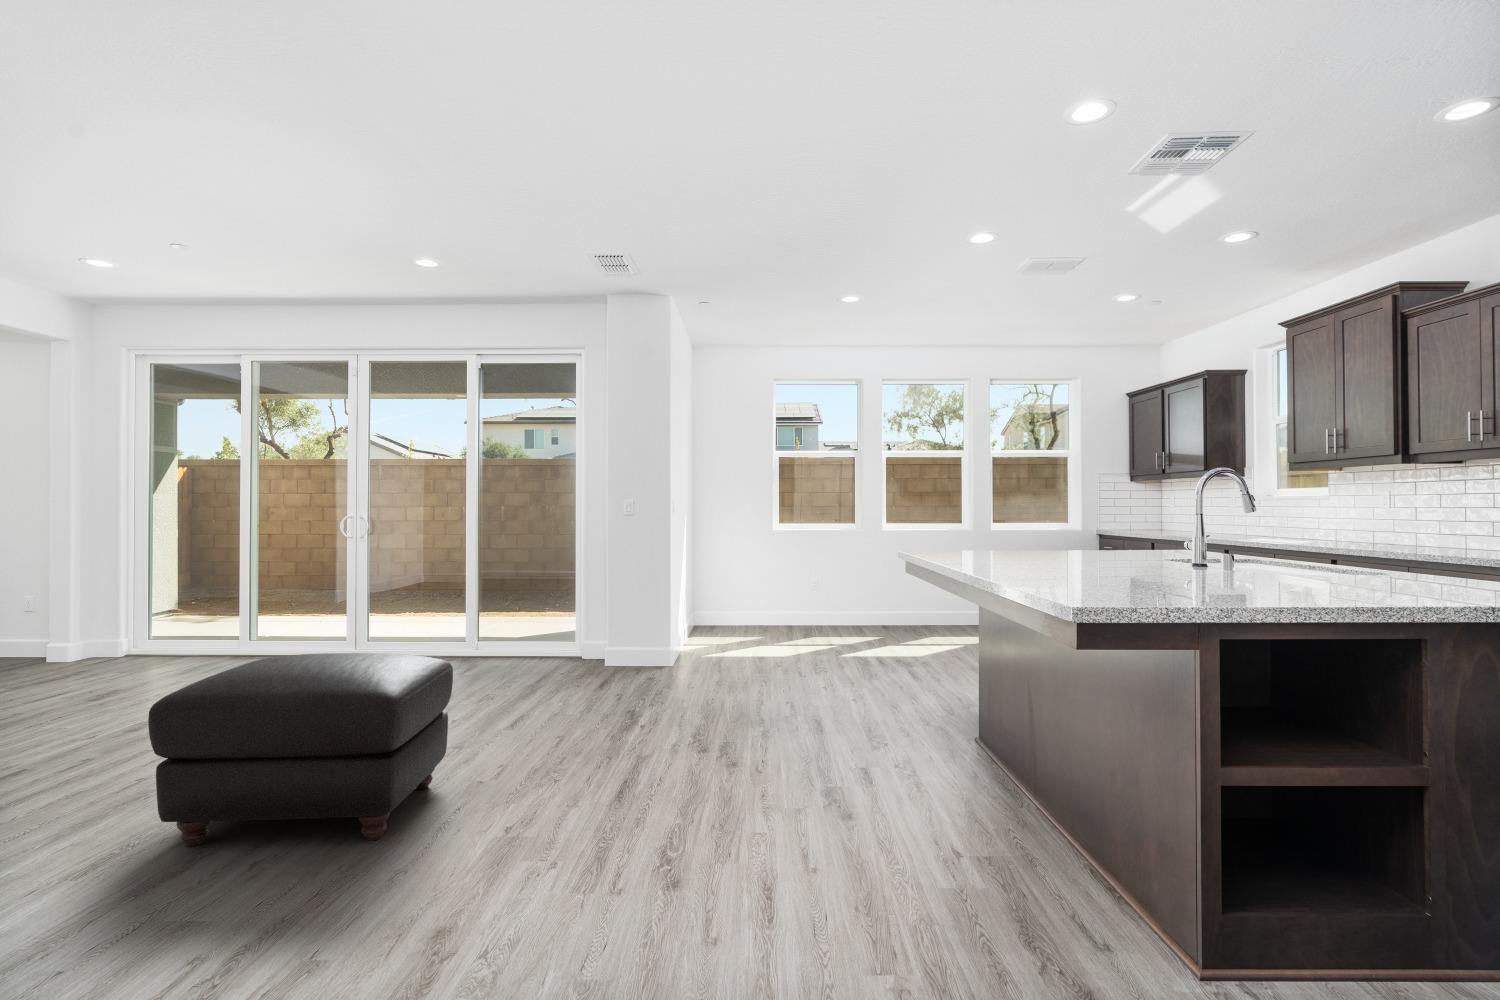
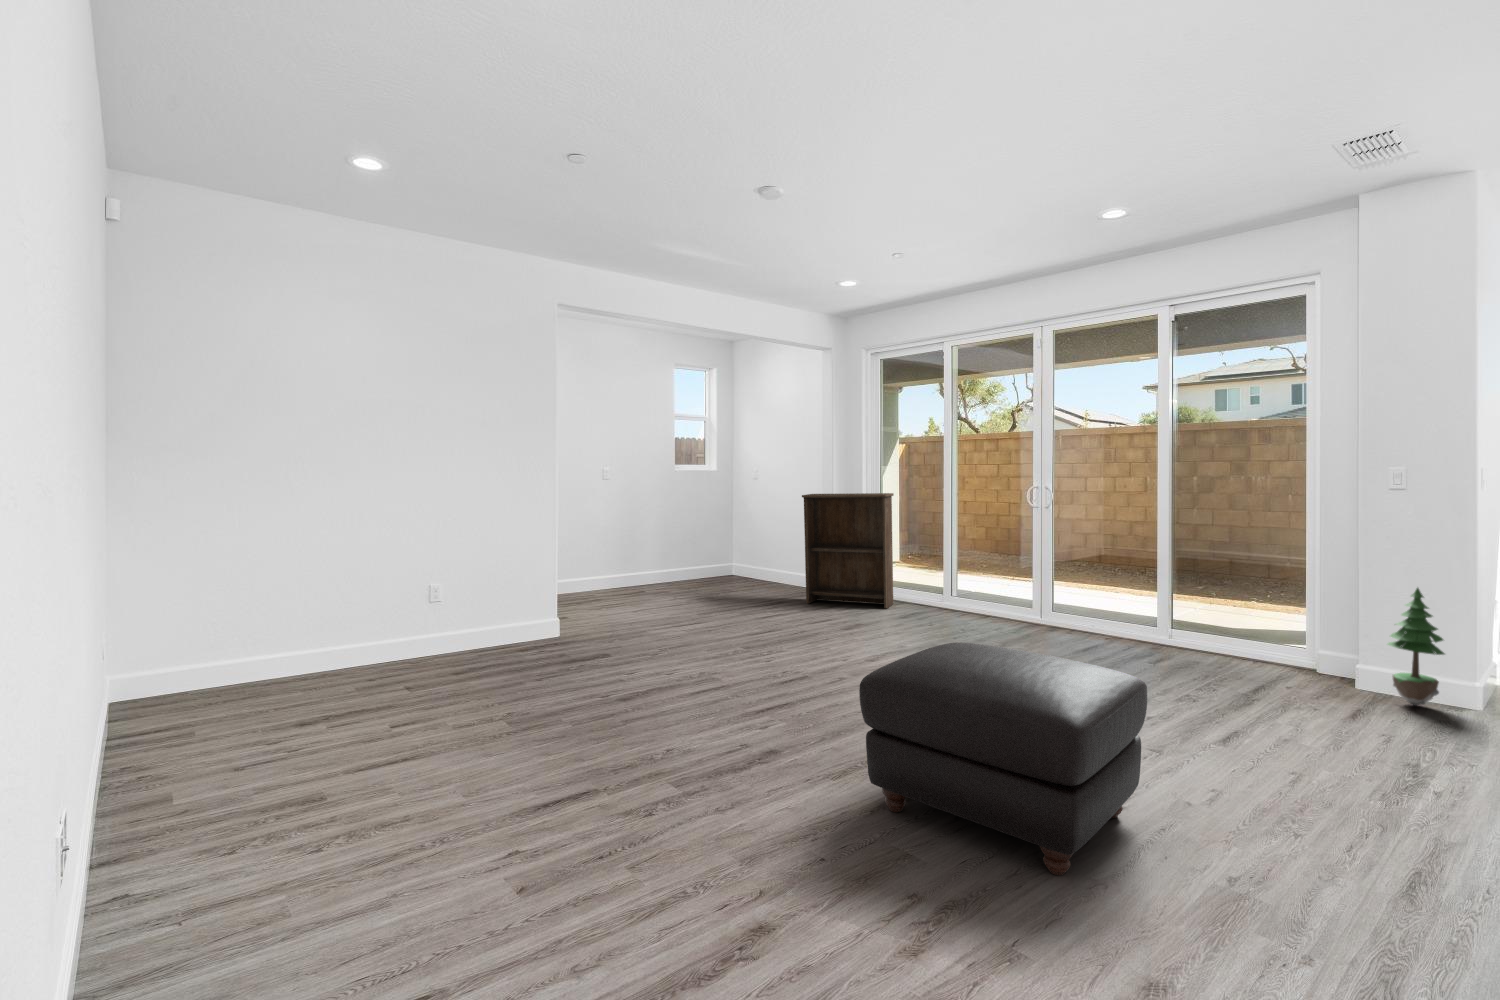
bookshelf: none [14,525,169,678] -> present [802,493,894,609]
potted tree: none [621,584,653,671] -> present [1388,588,1445,706]

